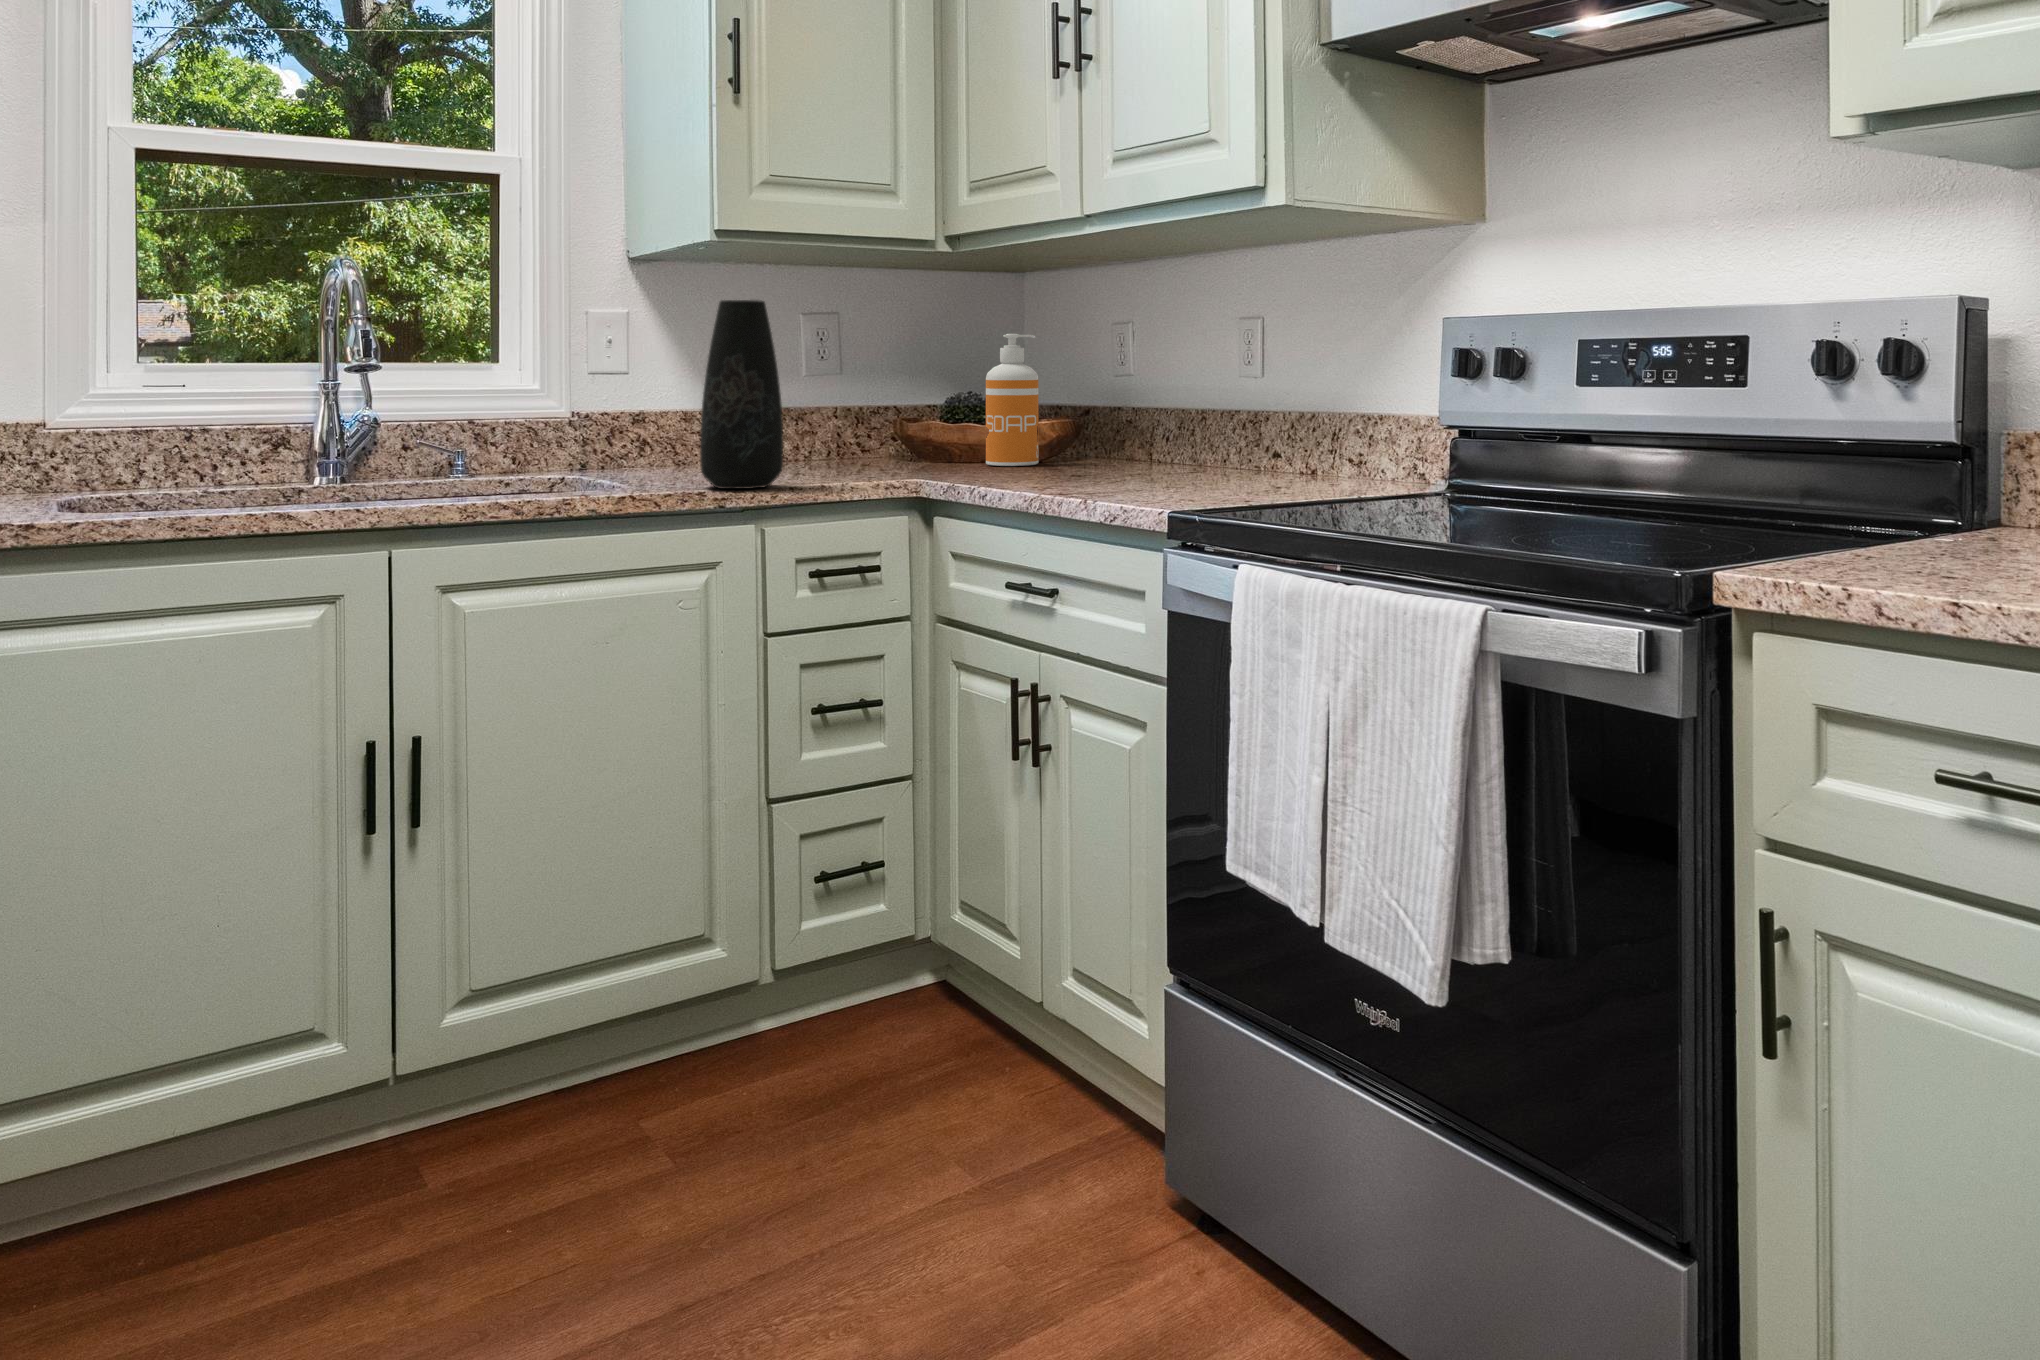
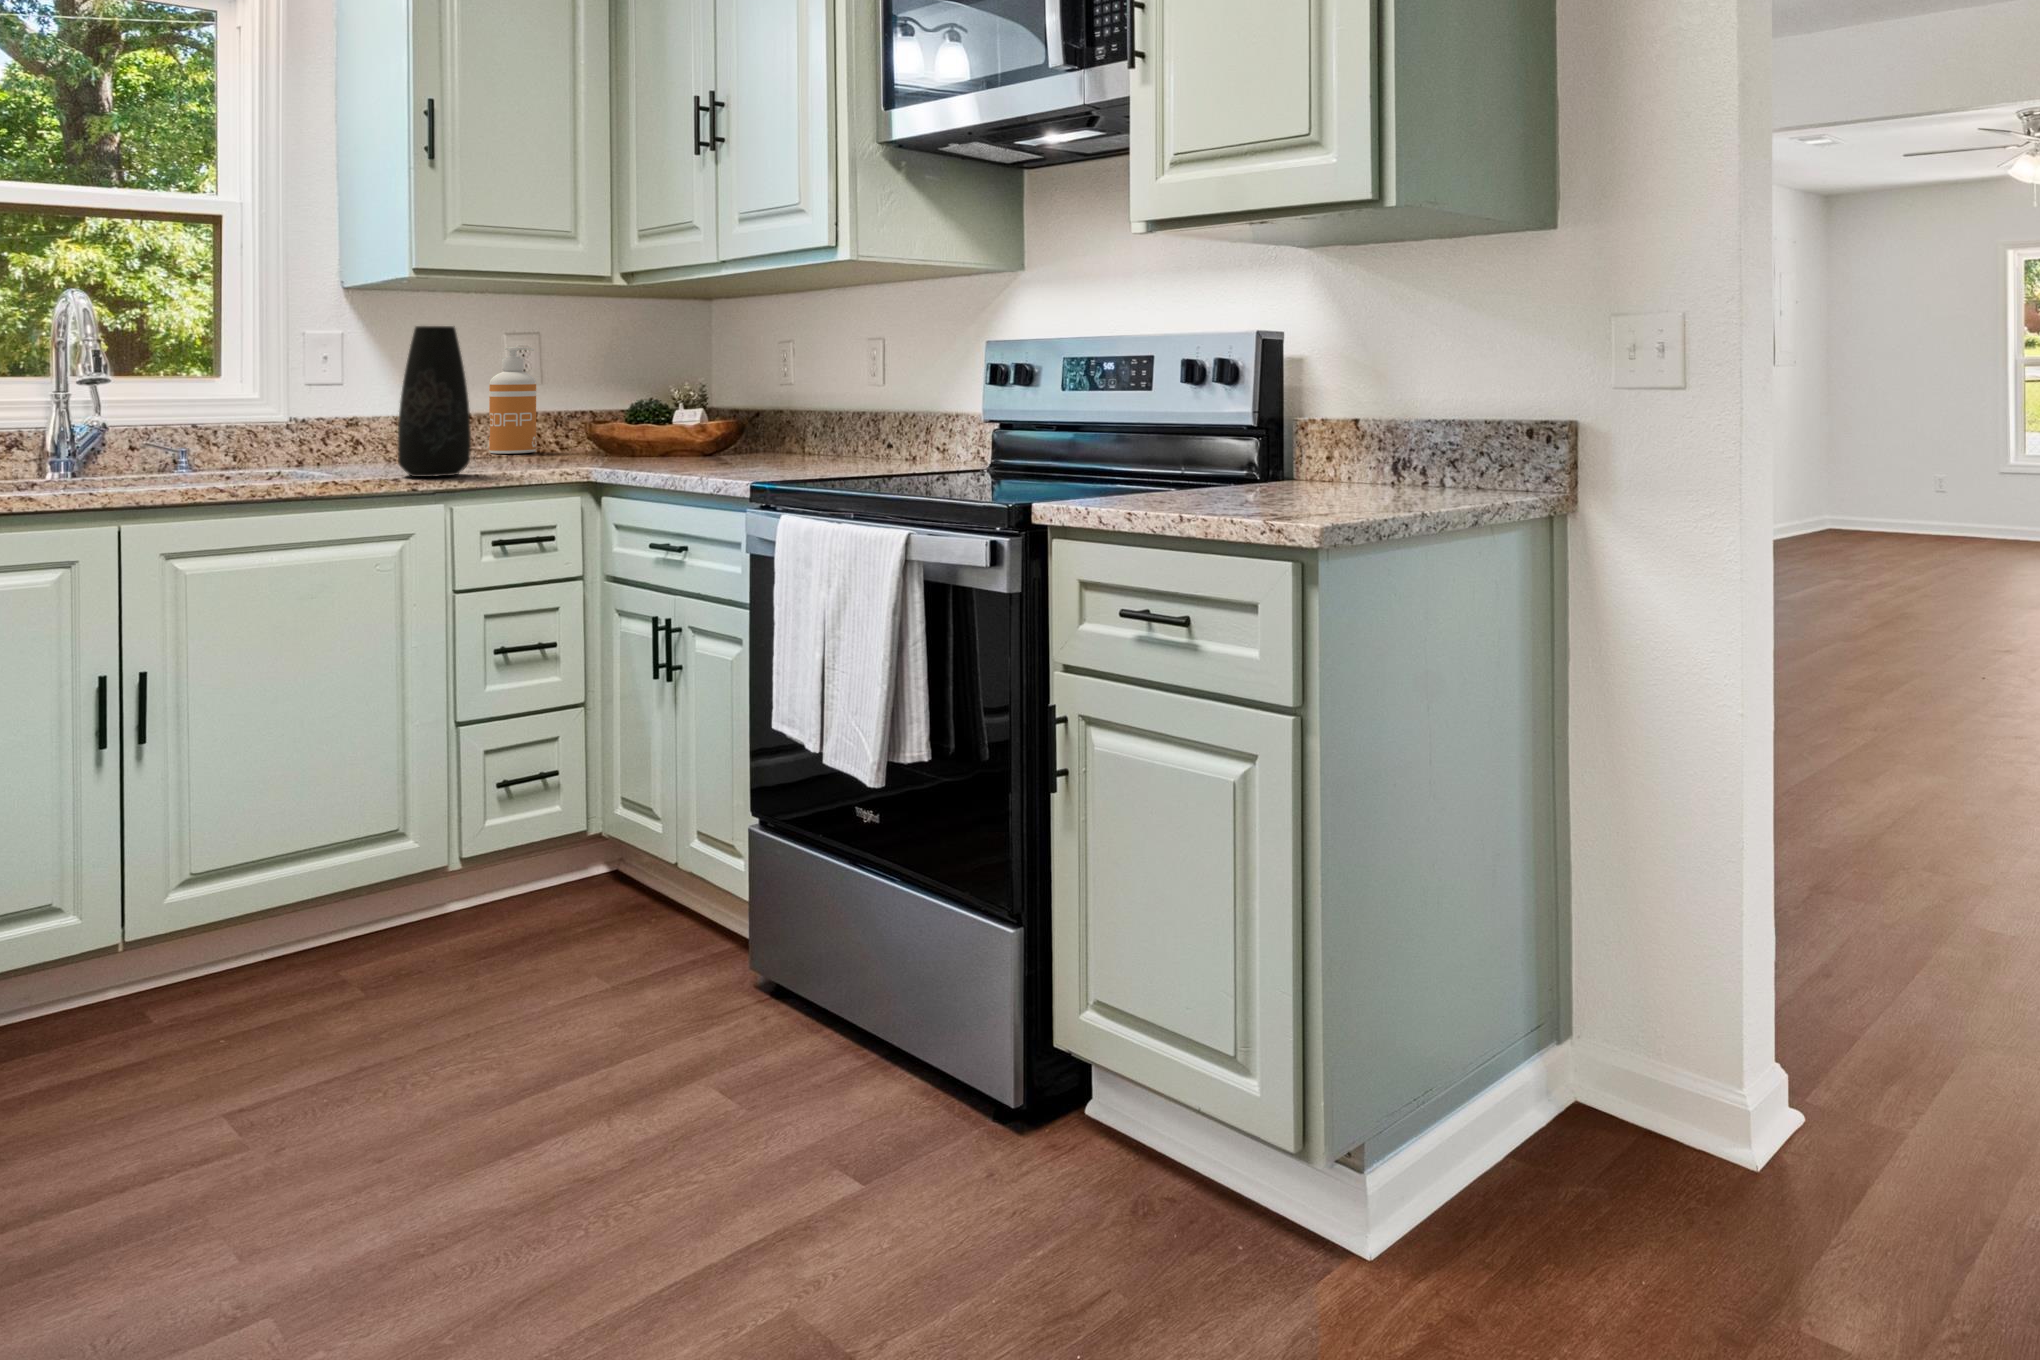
soap dispenser: present [986,334,1039,466] -> present [489,347,536,454]

